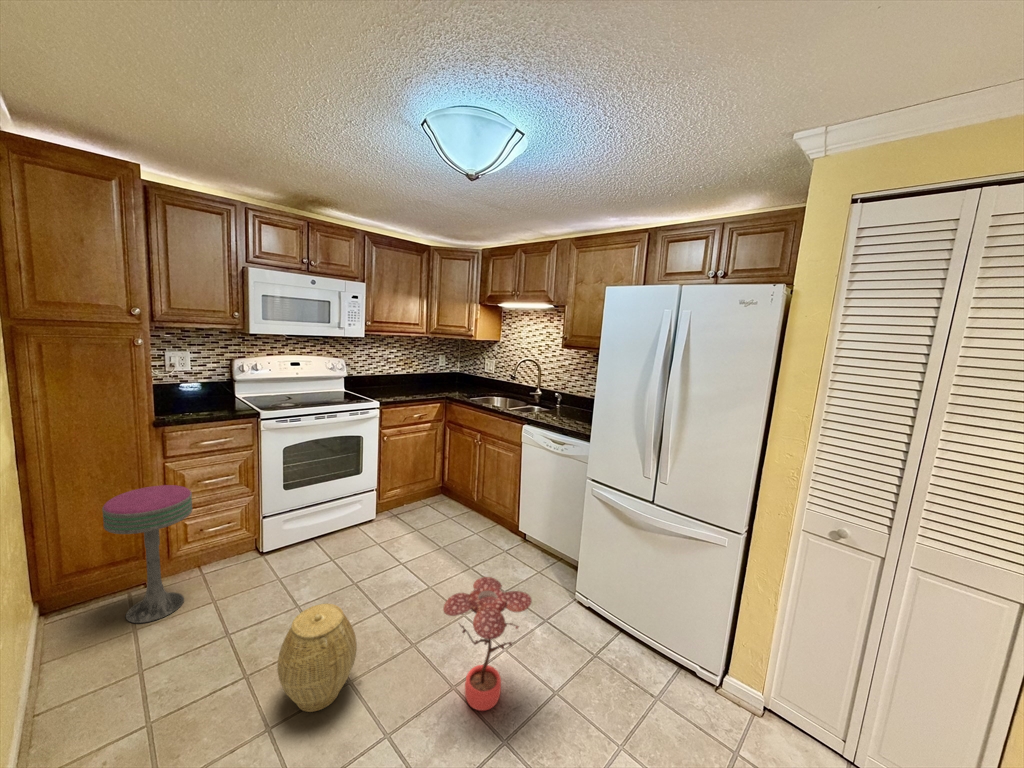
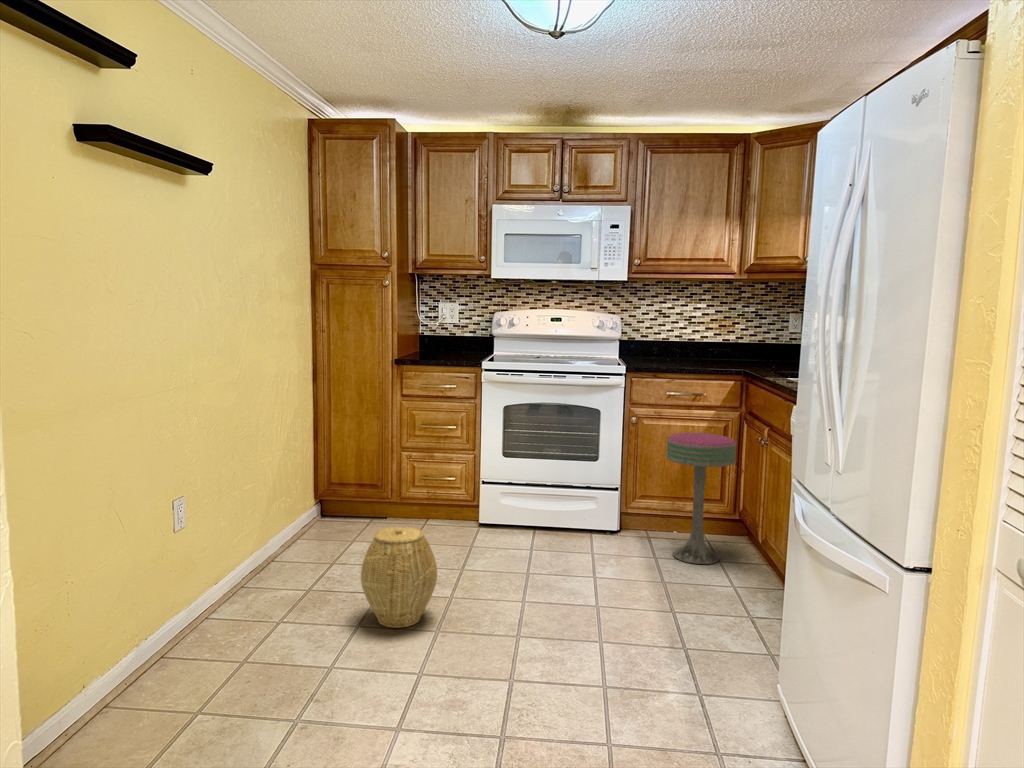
bar stool: present [102,485,192,623] -> present [666,433,736,564]
potted plant: present [443,577,532,711] -> none [467,542,567,701]

